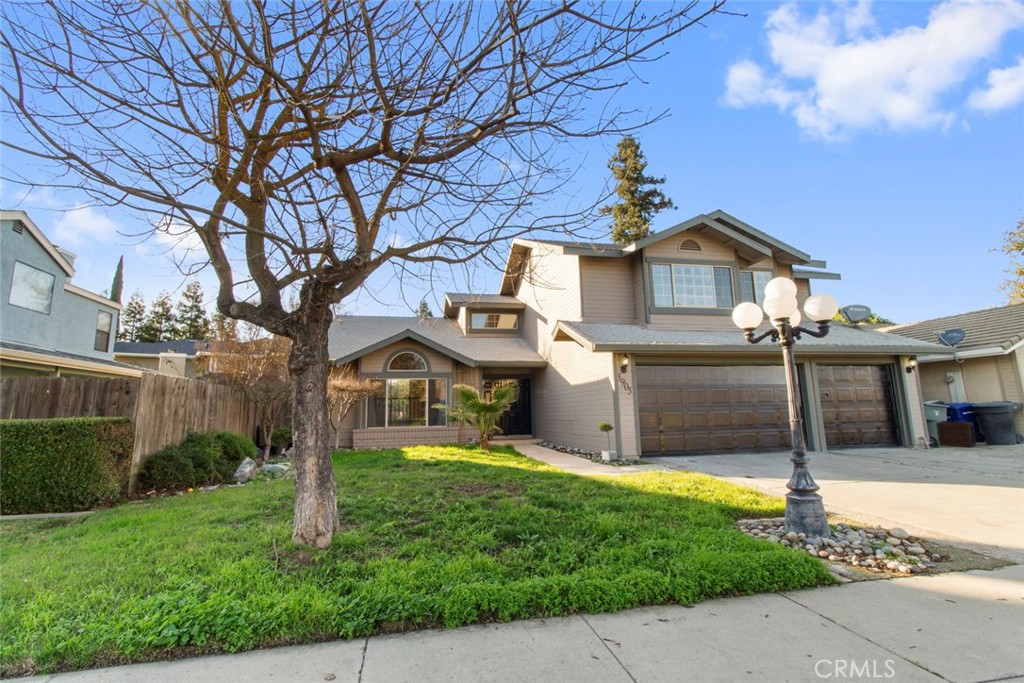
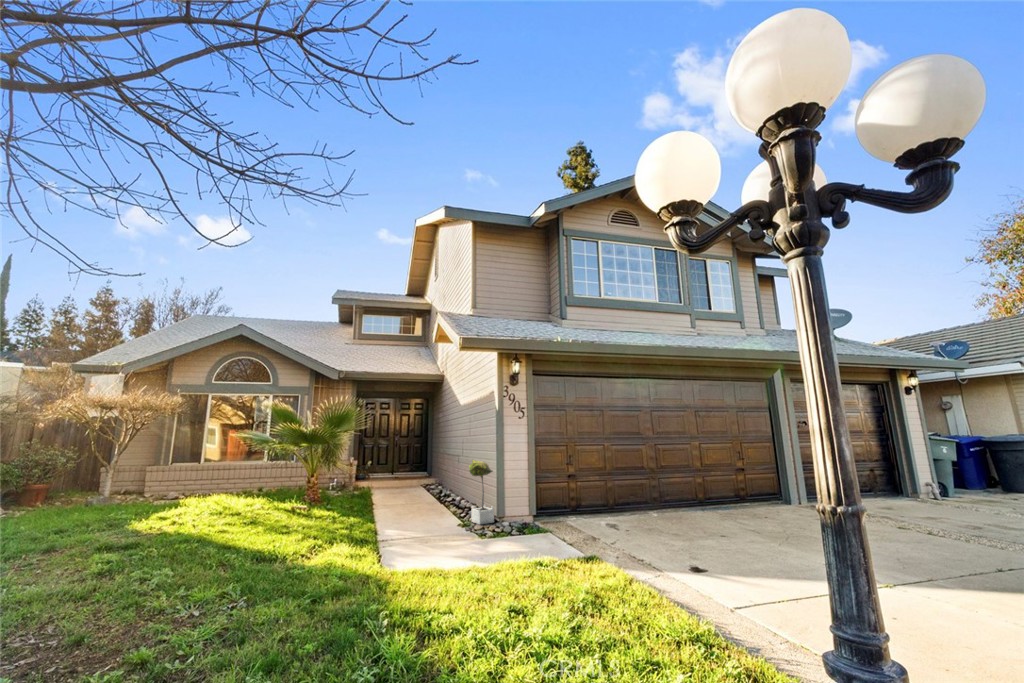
wooden crate: present [936,421,976,447] -> none [946,460,999,497]

